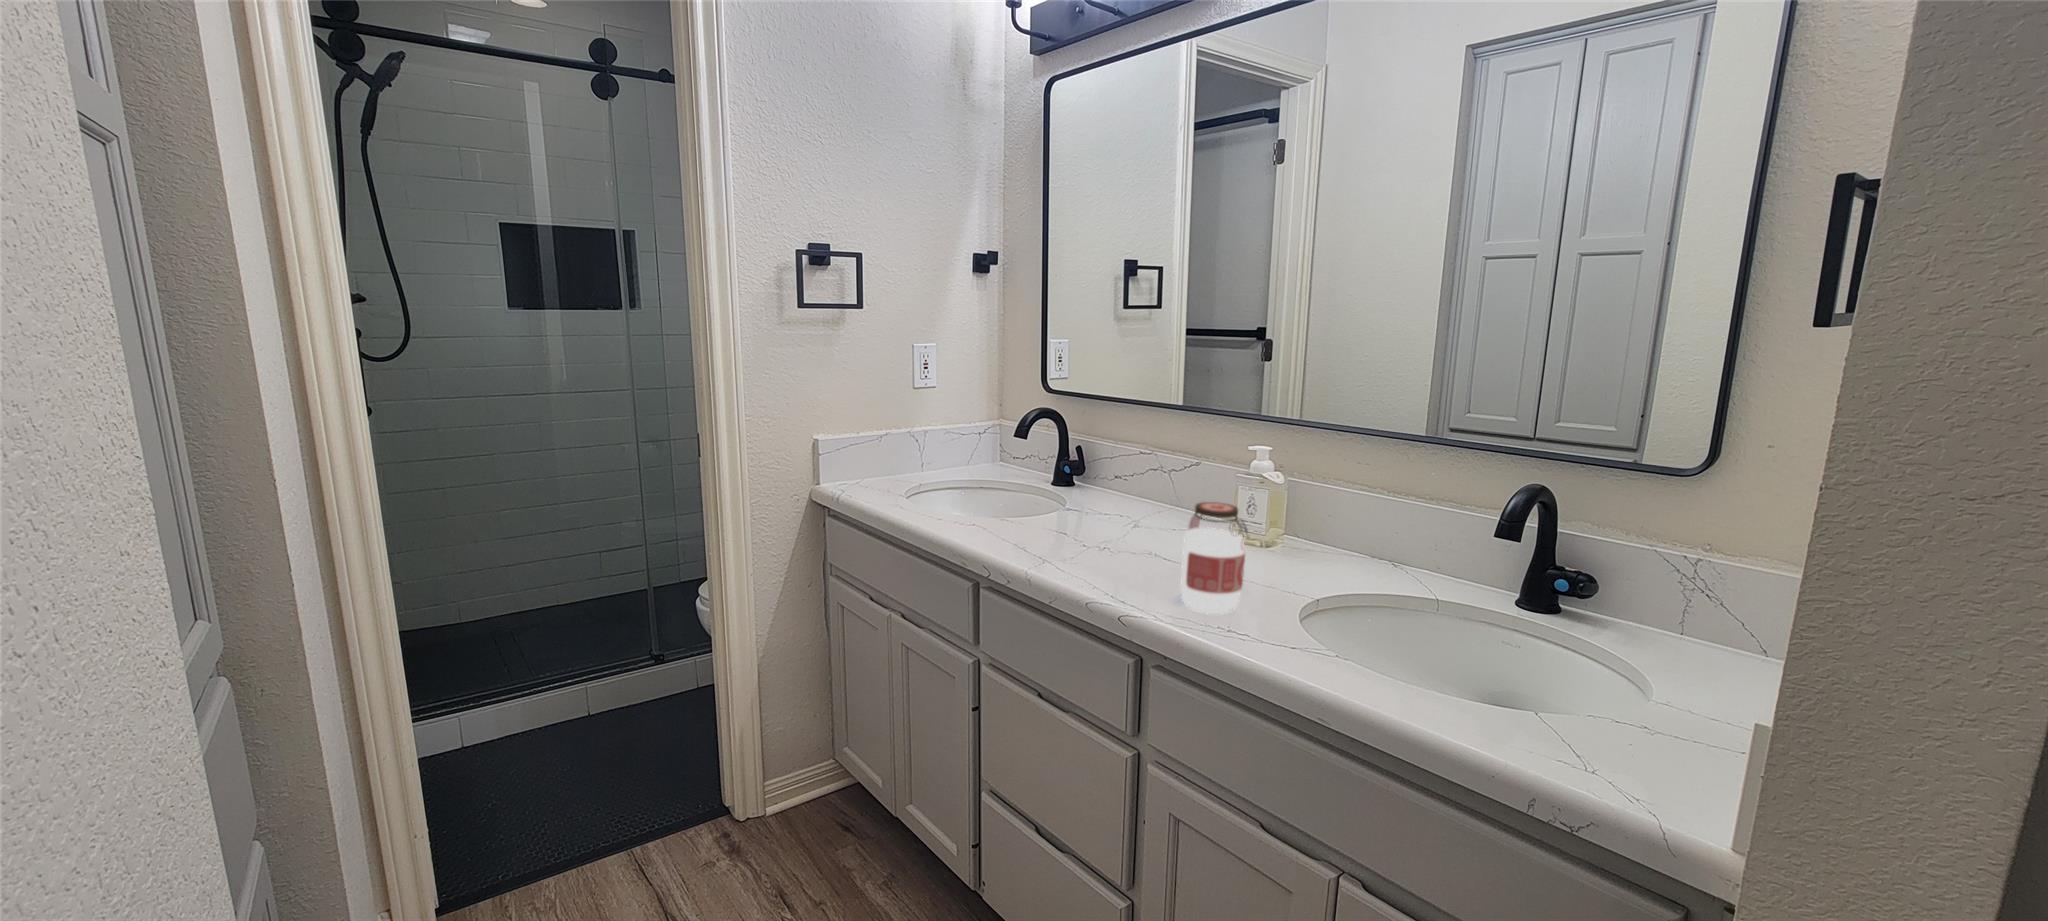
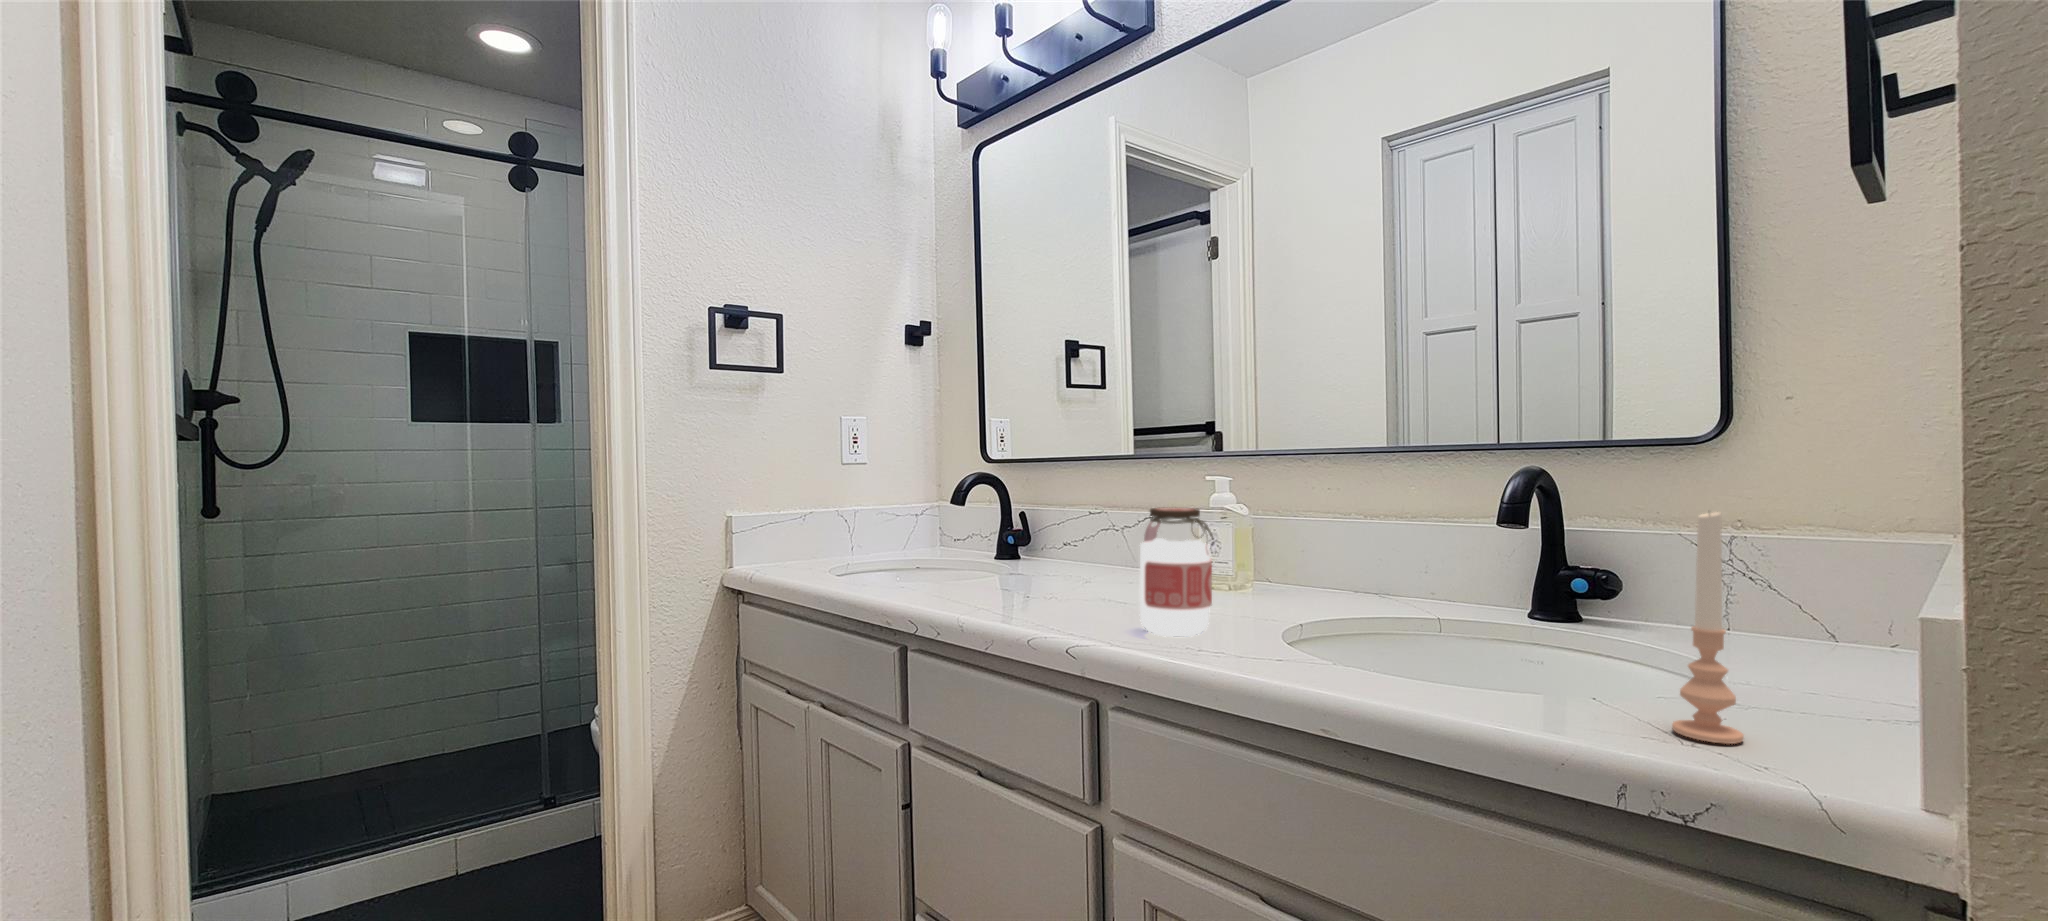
candle: none [1592,598,1657,773] -> present [1672,512,1744,744]

